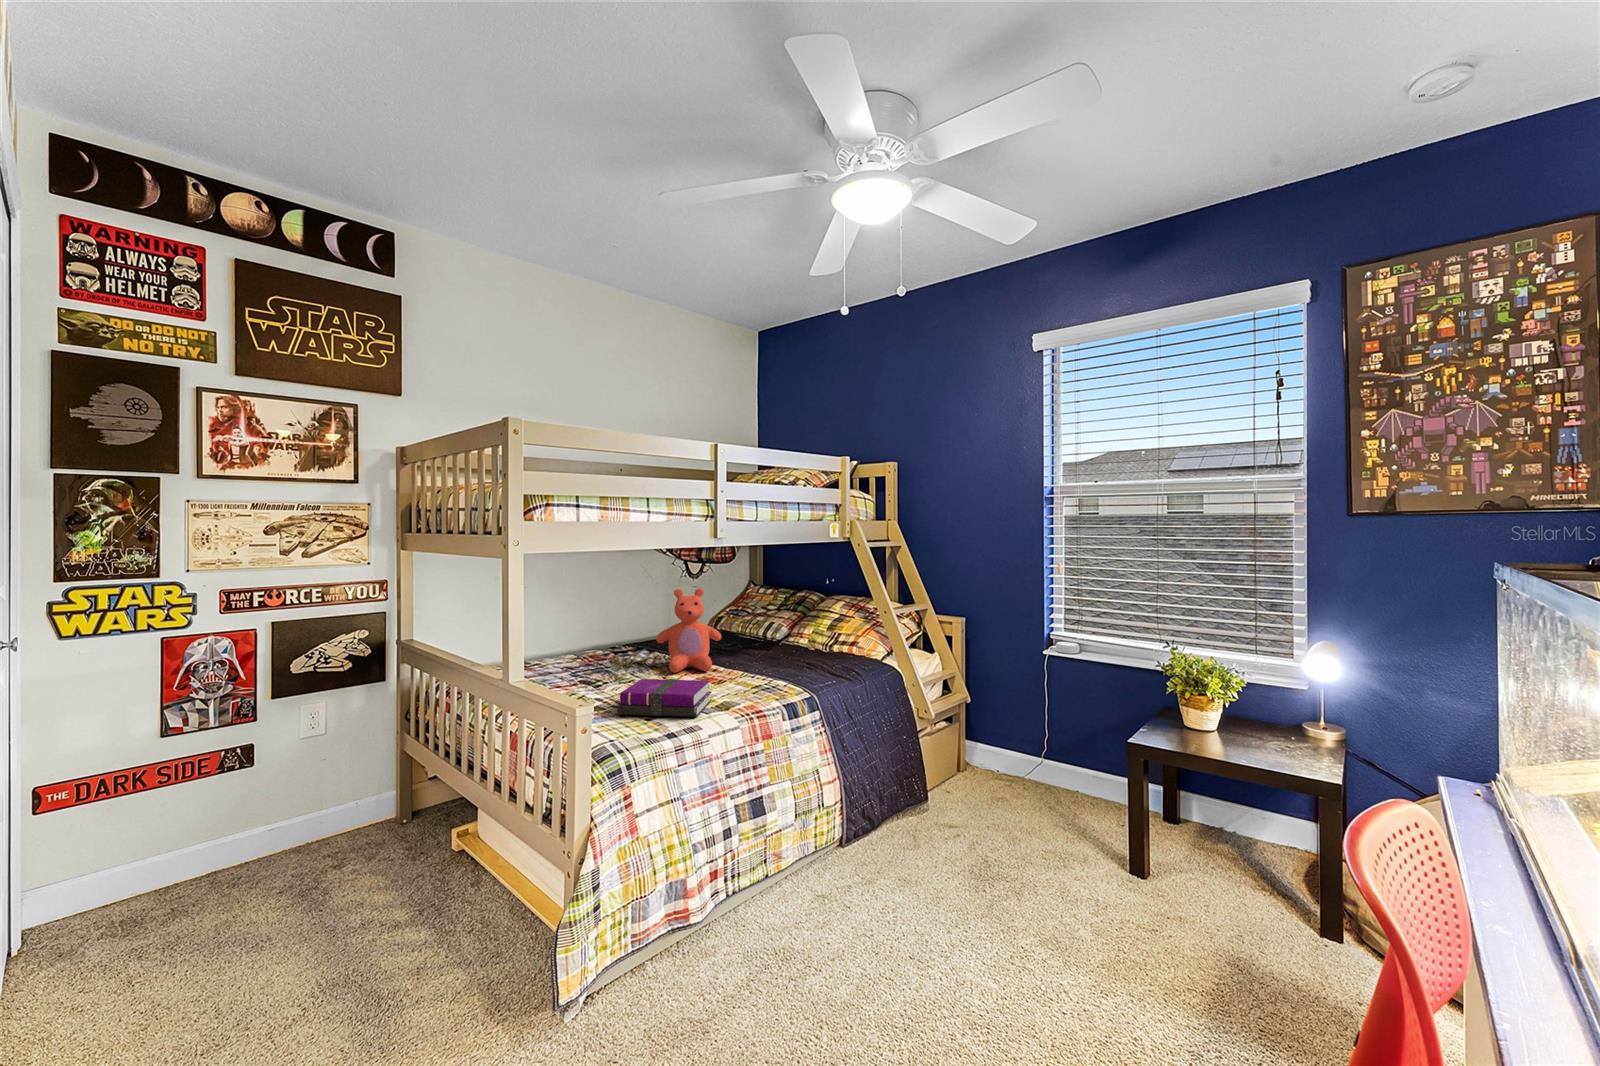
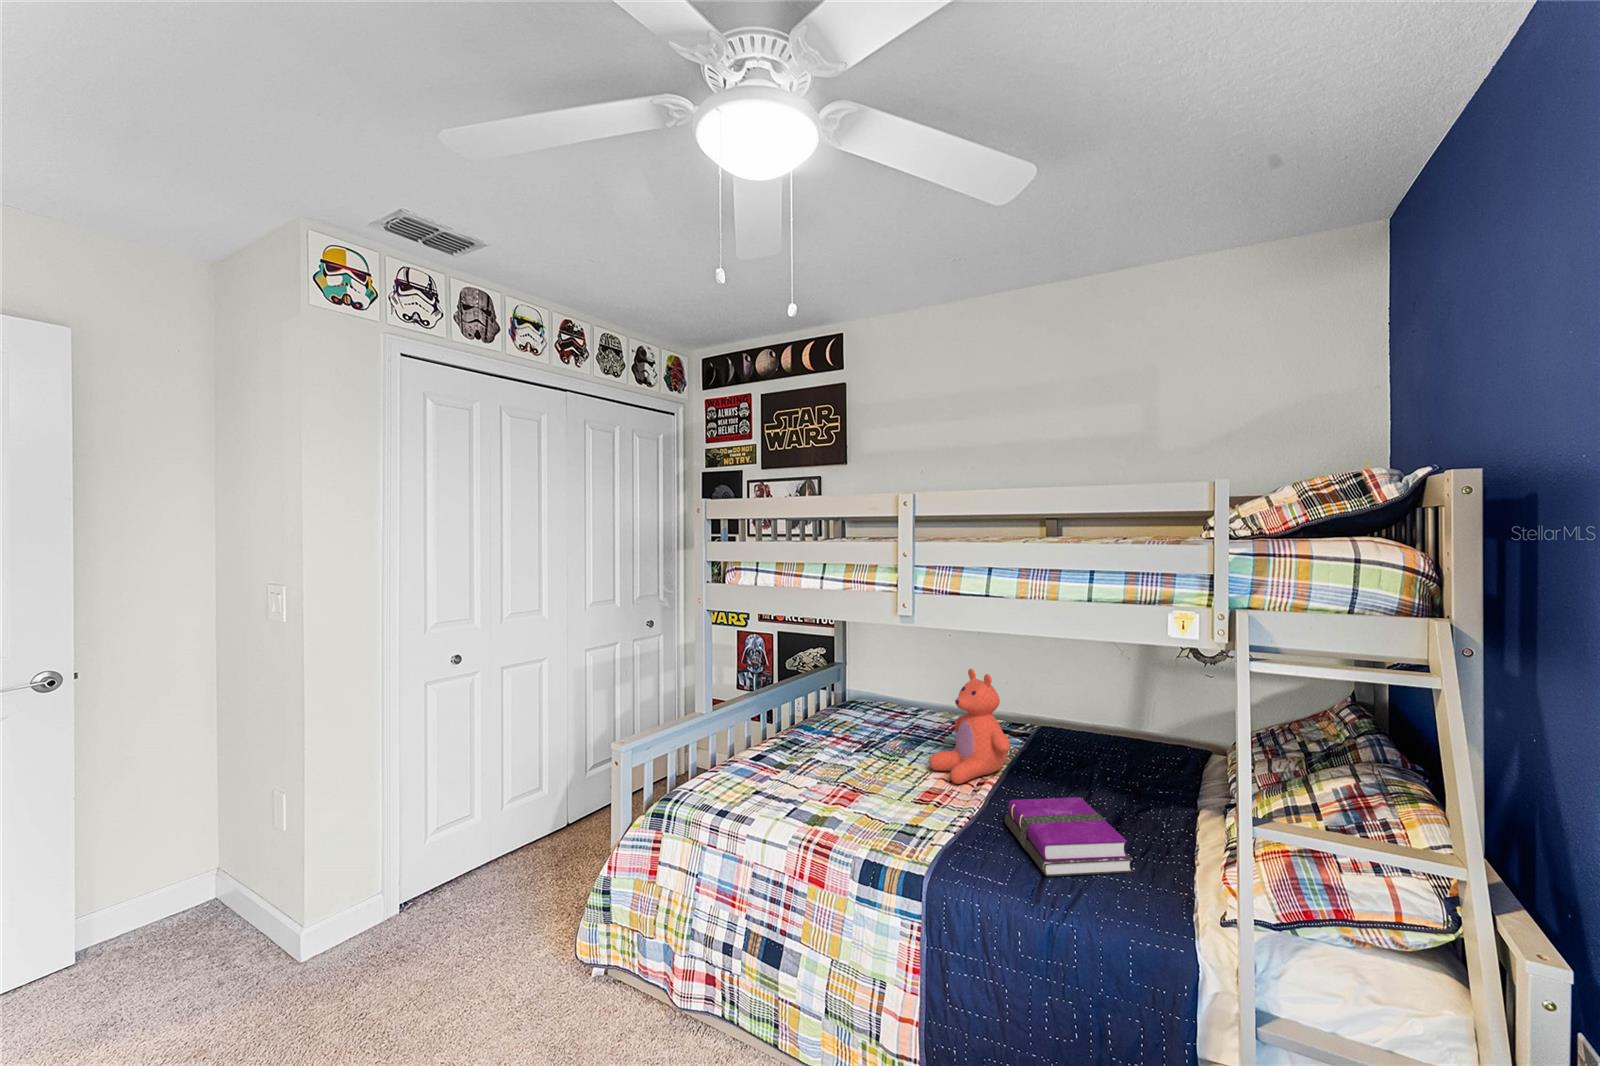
notebook: present [617,679,712,717] -> present [1005,797,1133,876]

